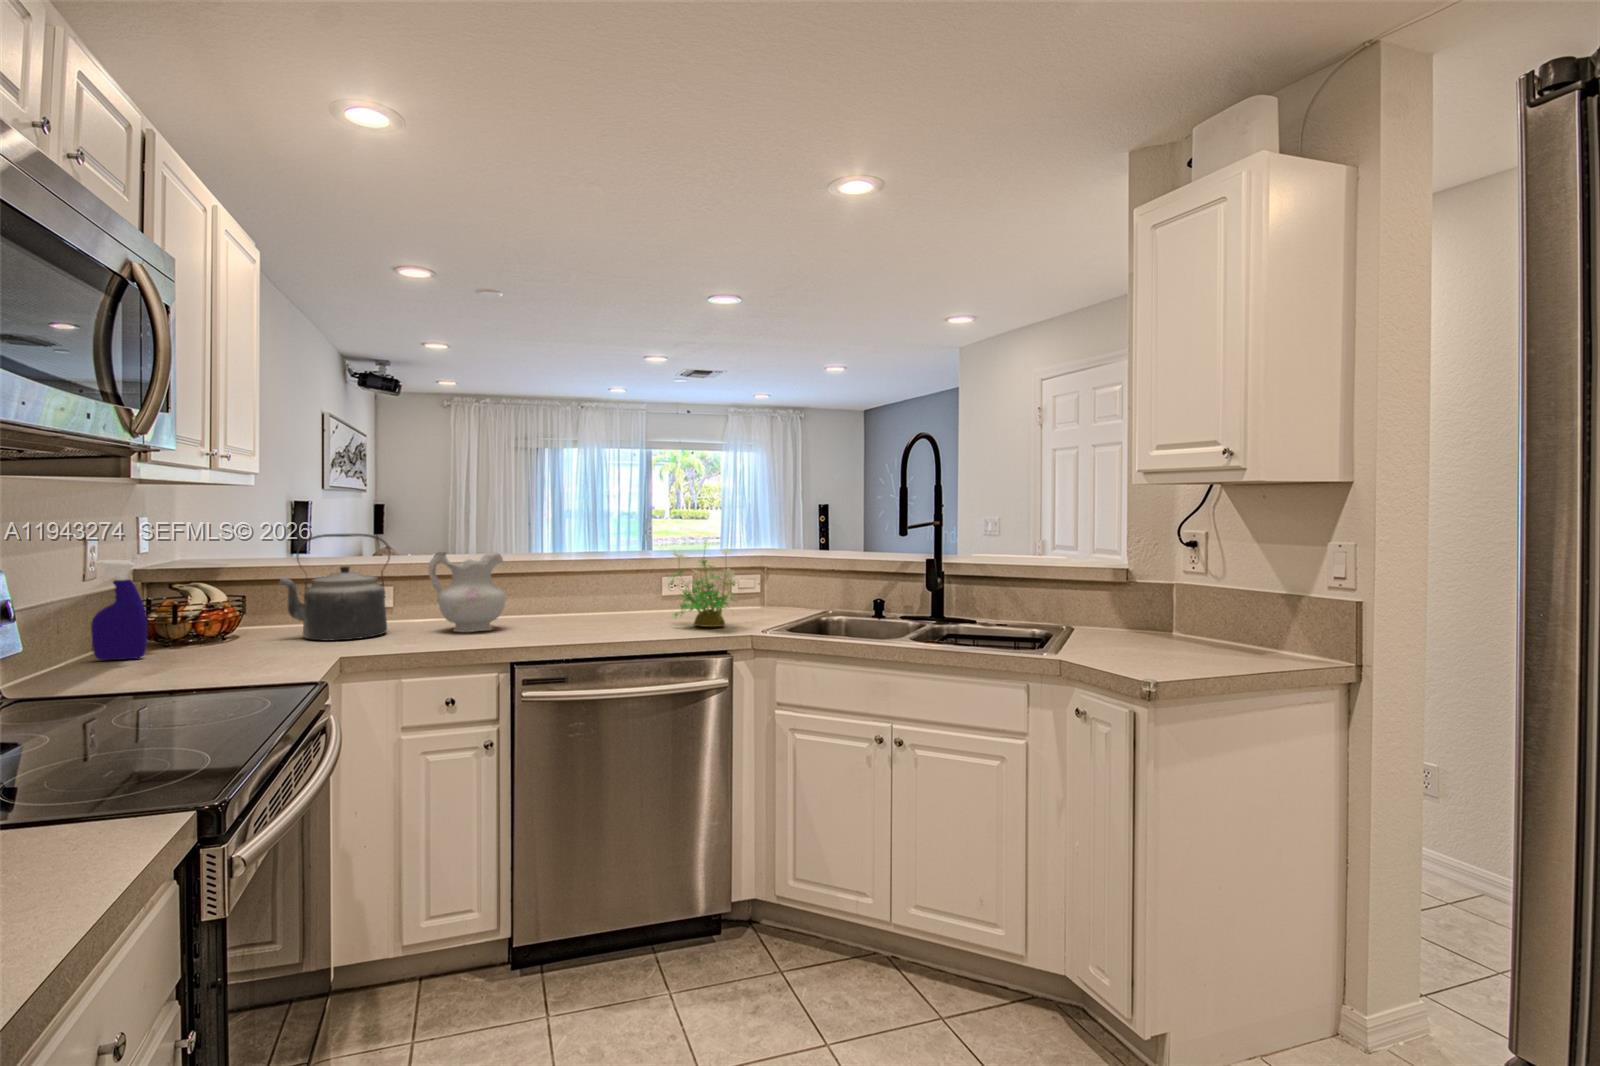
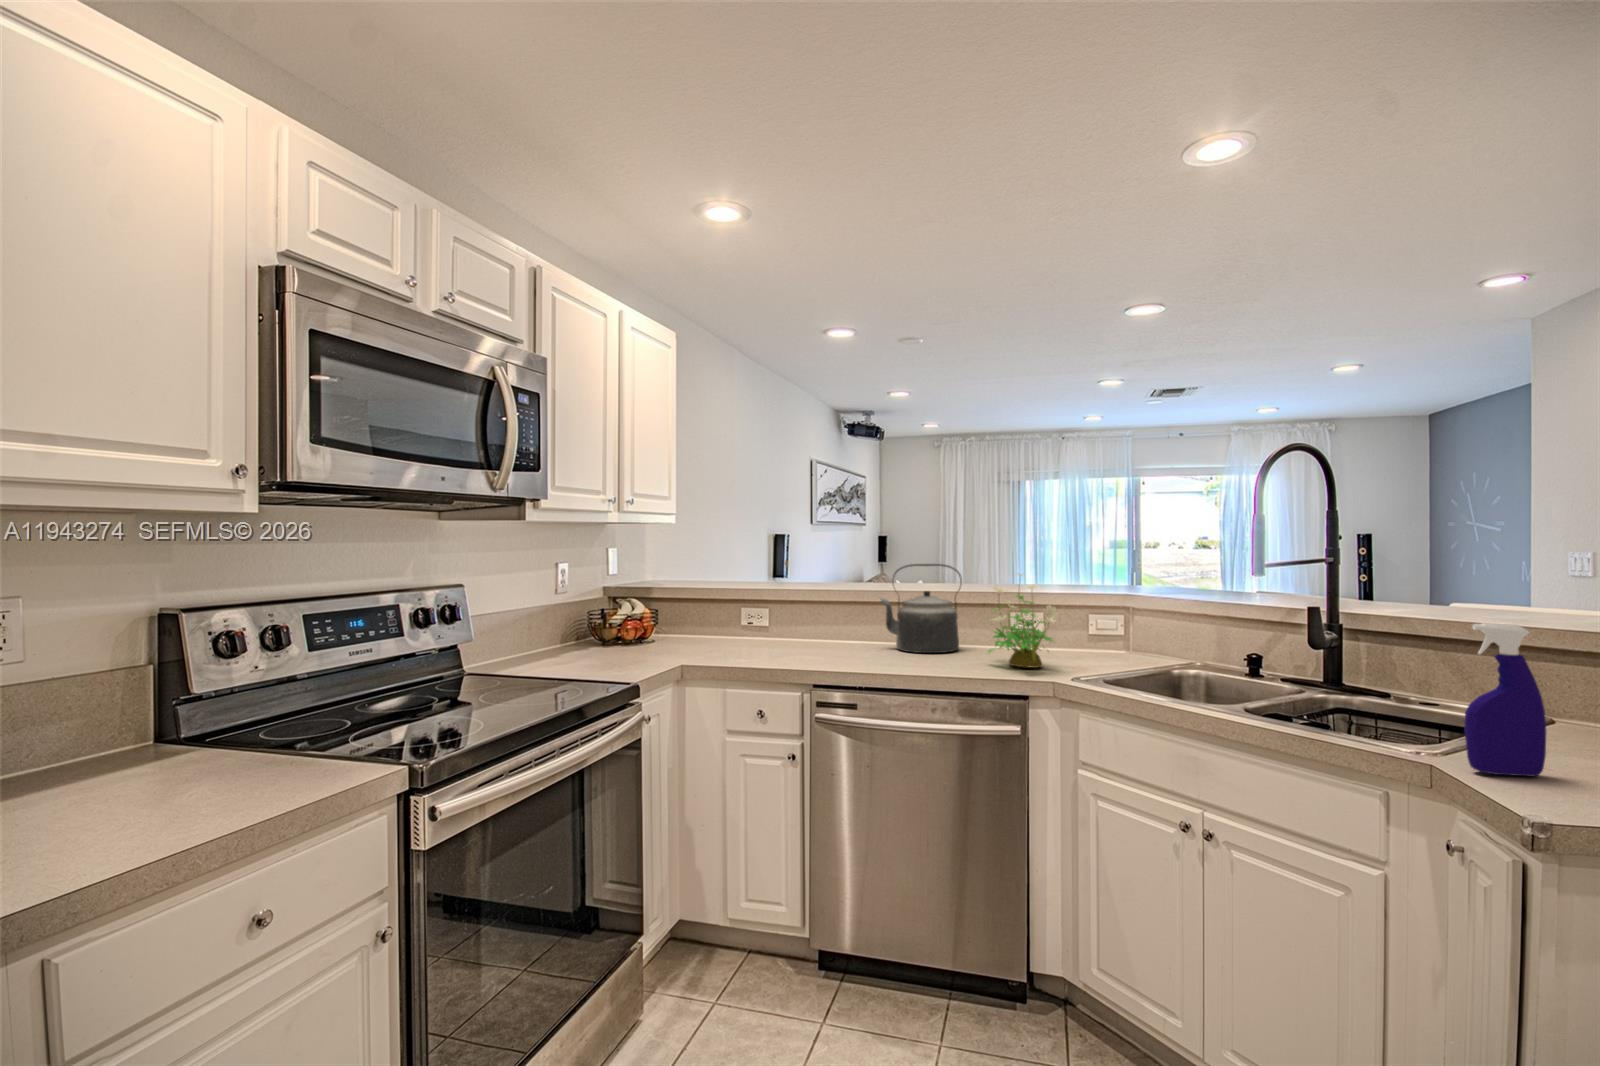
kettle: present [279,534,390,641] -> present [880,564,962,653]
ceramic pitcher: present [428,552,505,632] -> none [778,579,841,652]
spray bottle: present [91,560,147,660] -> present [1465,623,1547,776]

